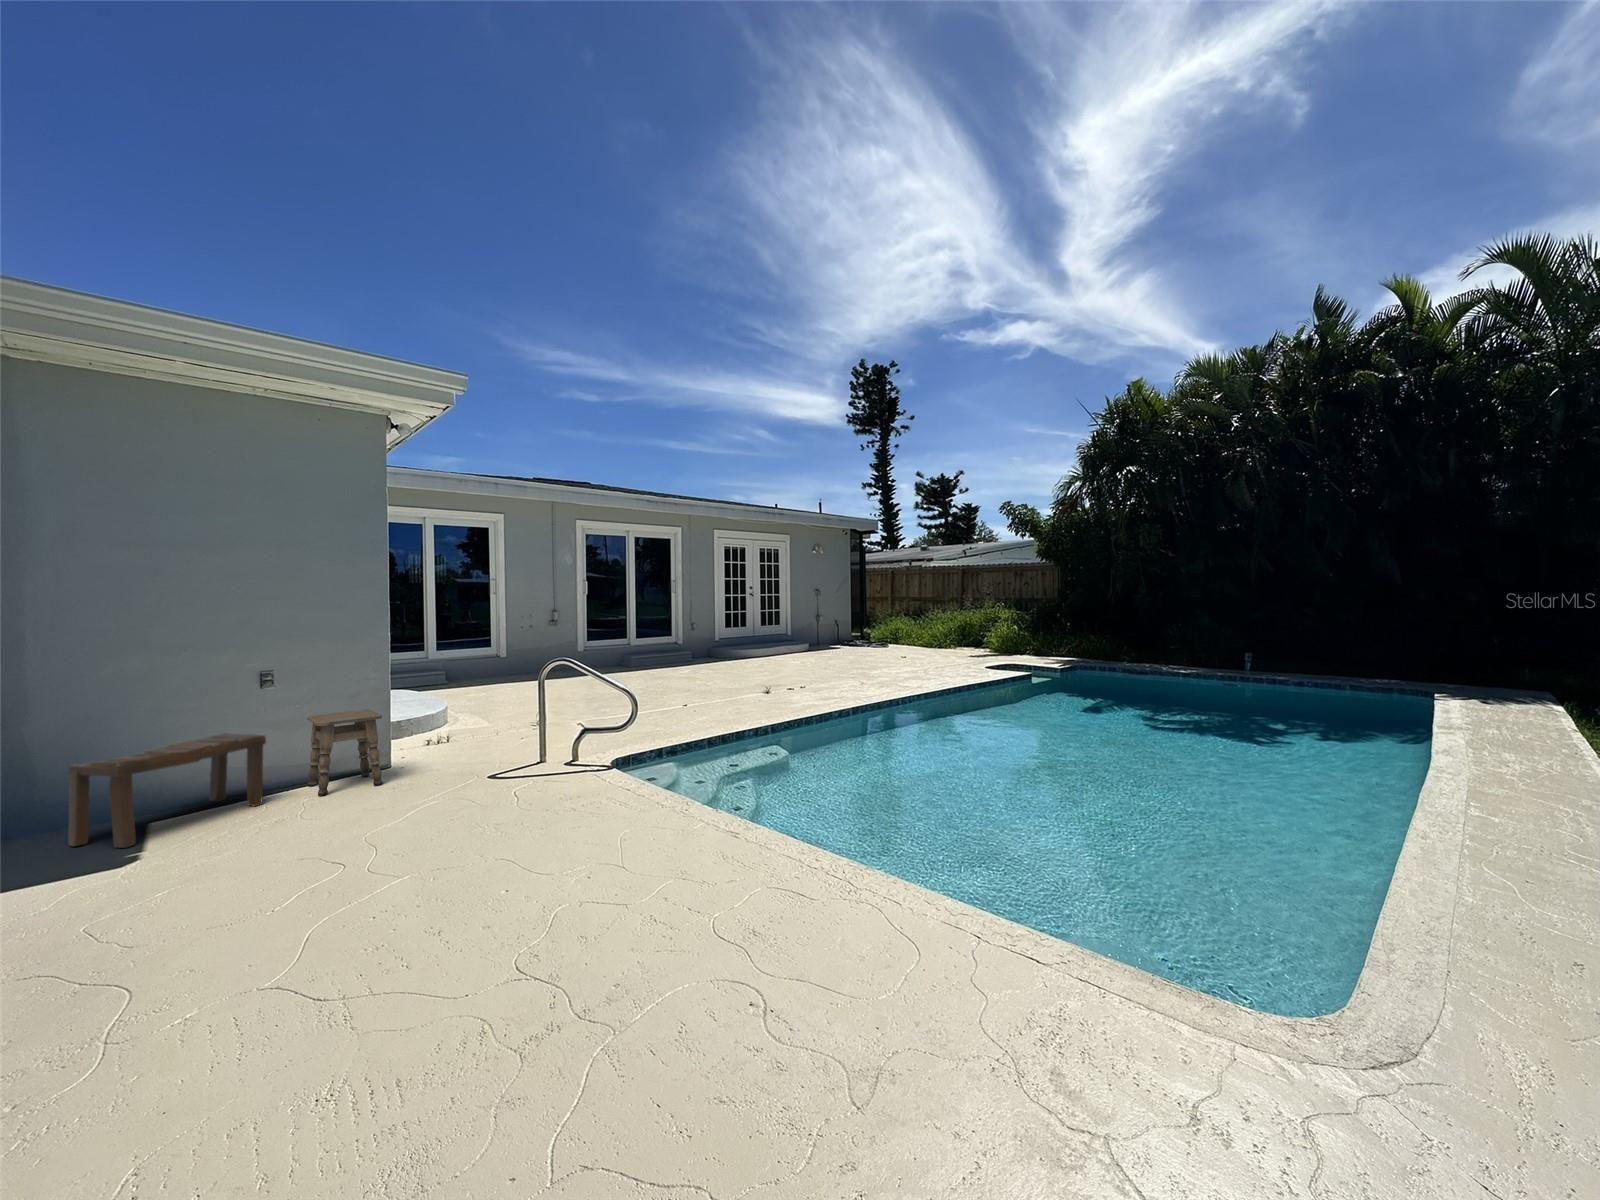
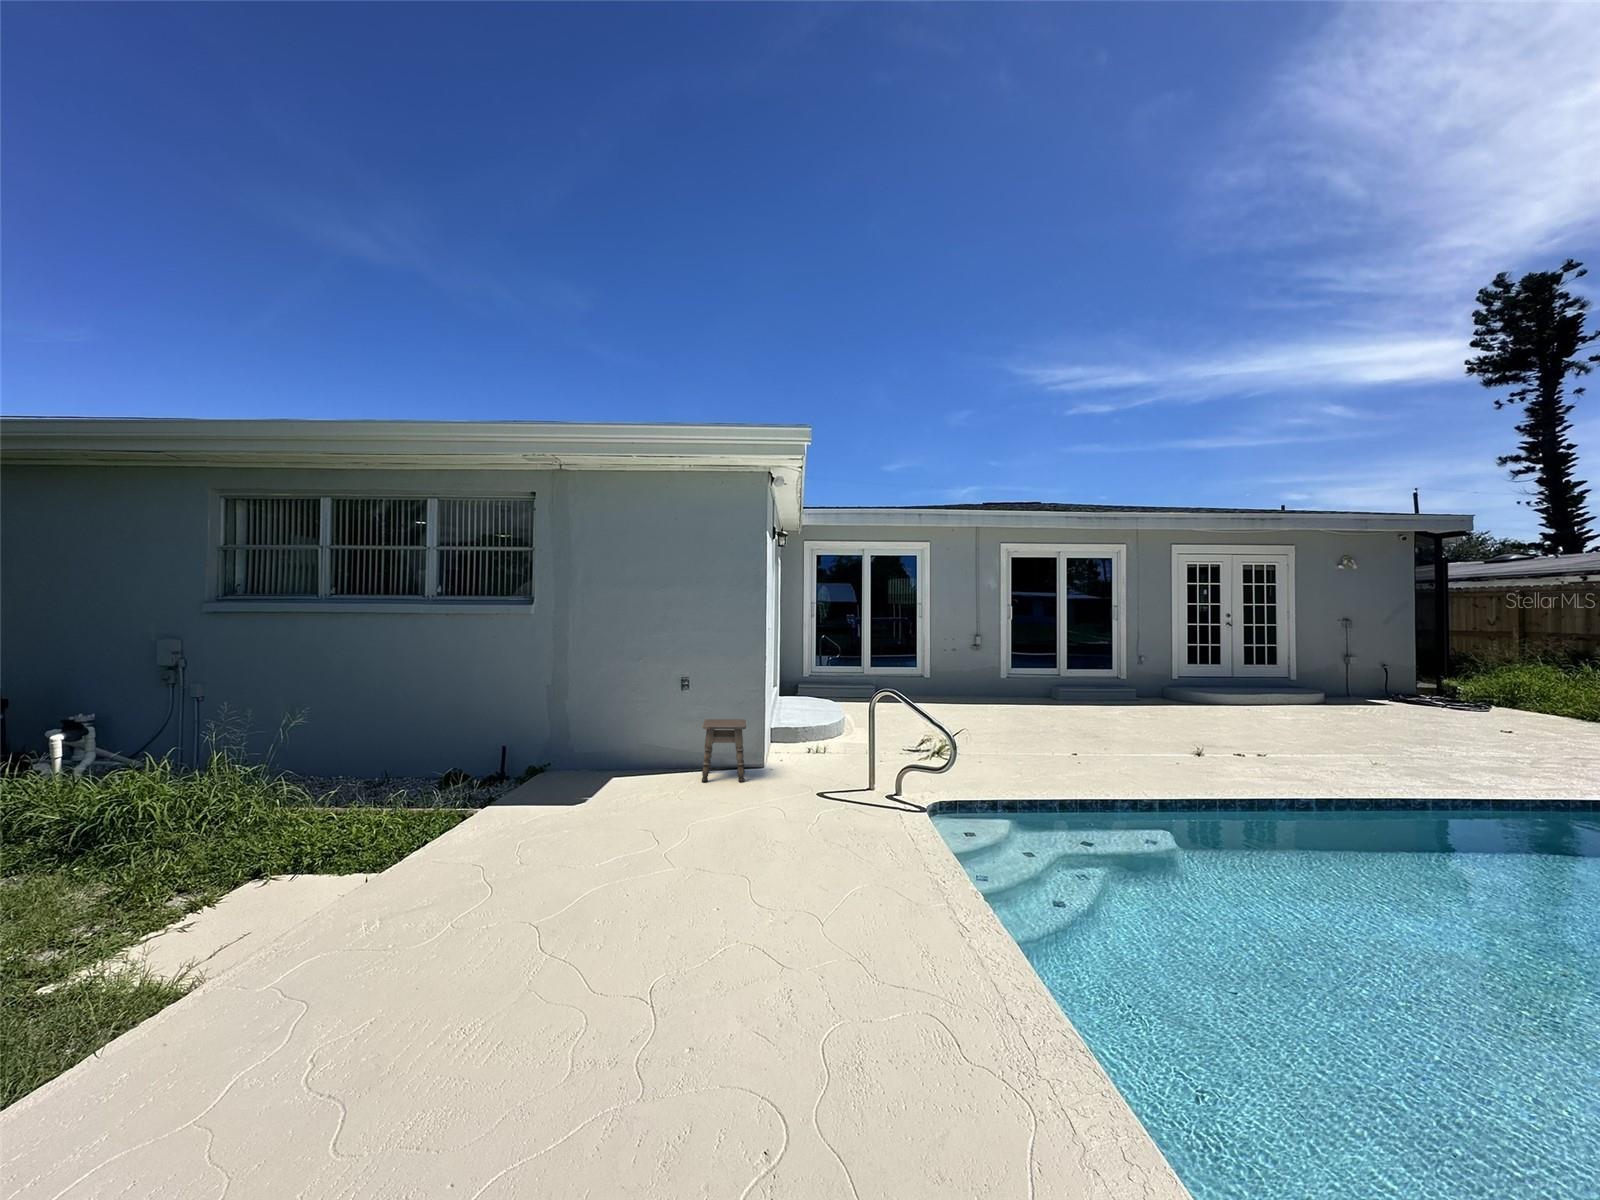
bench: present [68,733,266,848] -> none [568,725,672,793]

